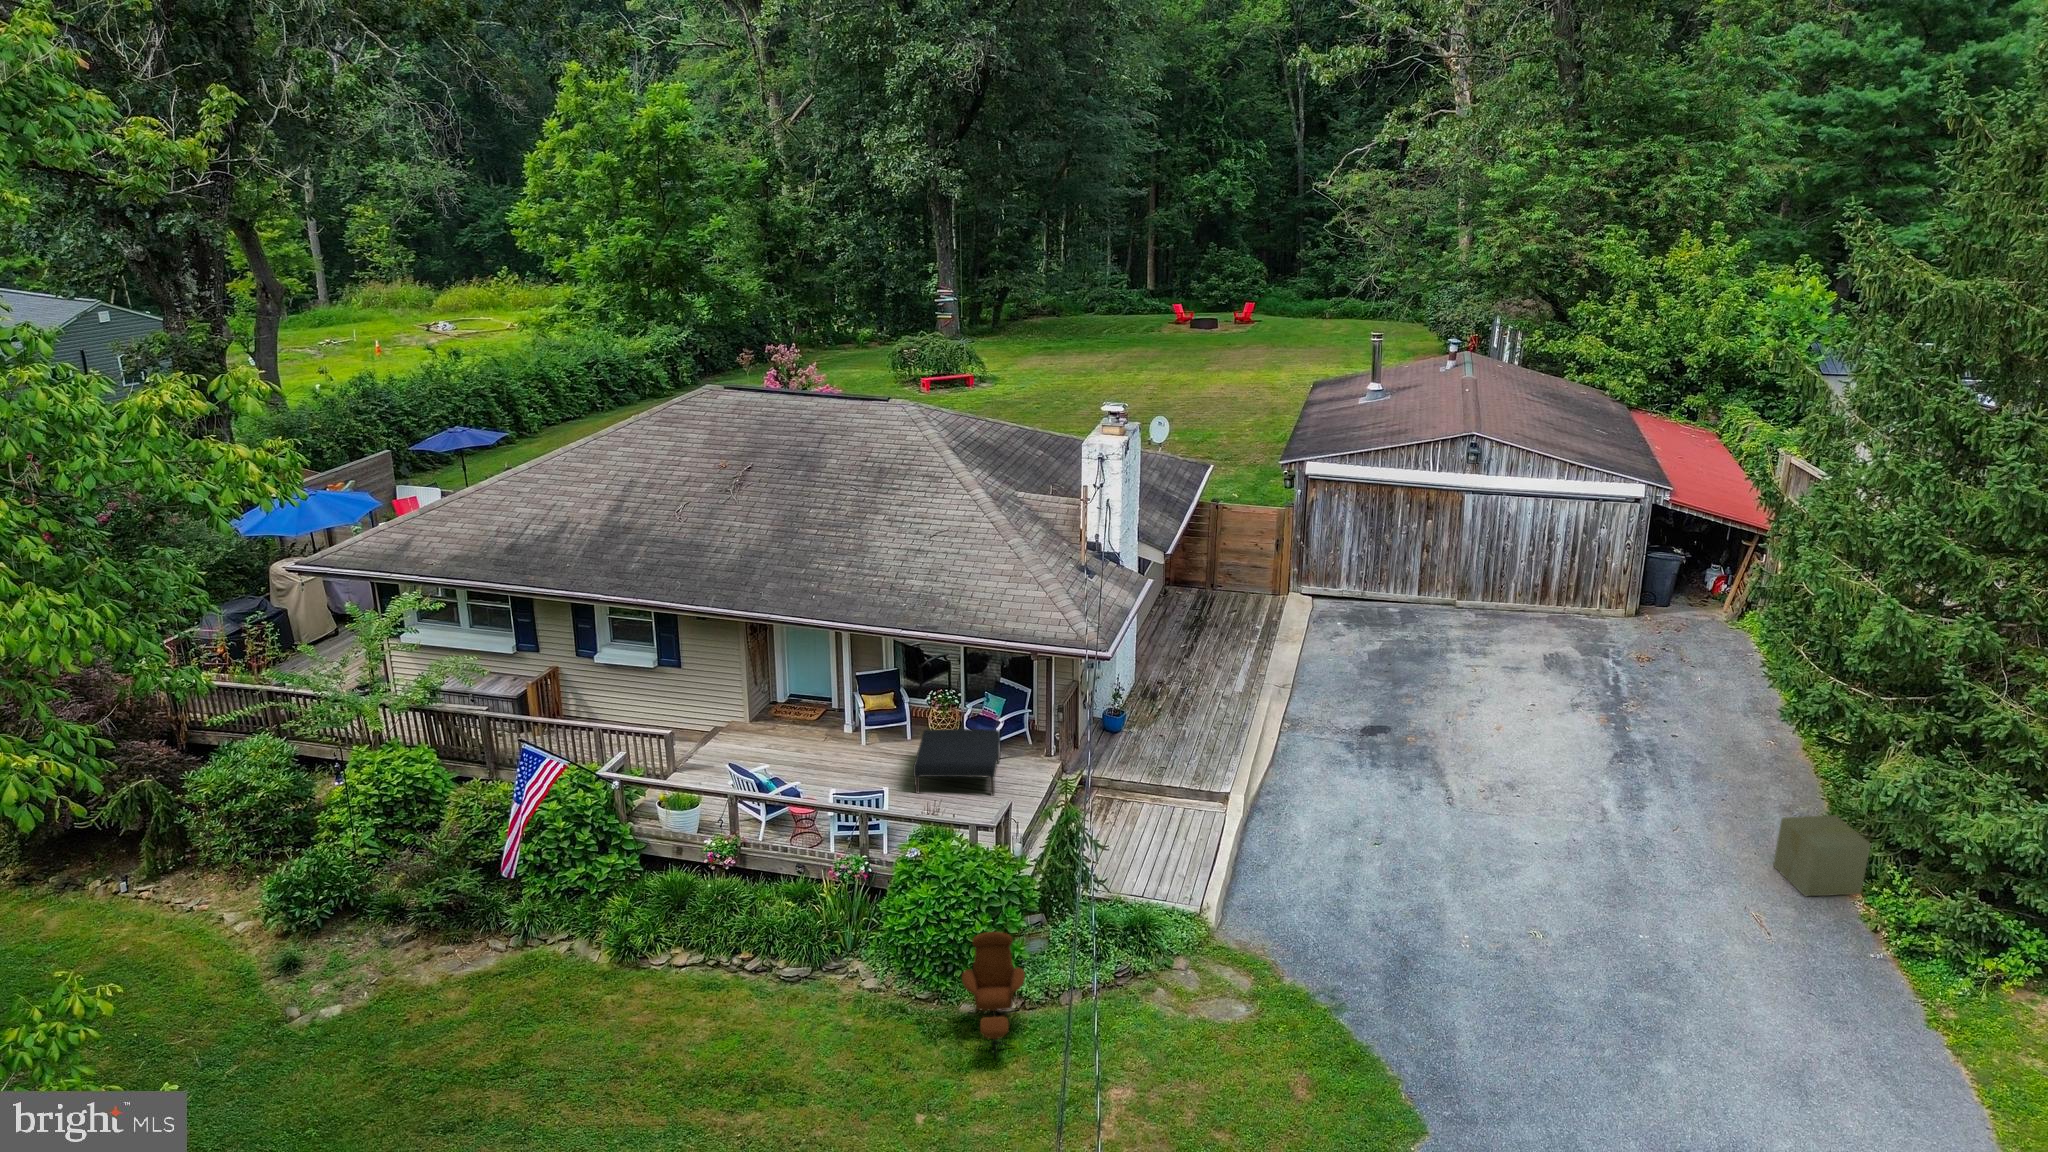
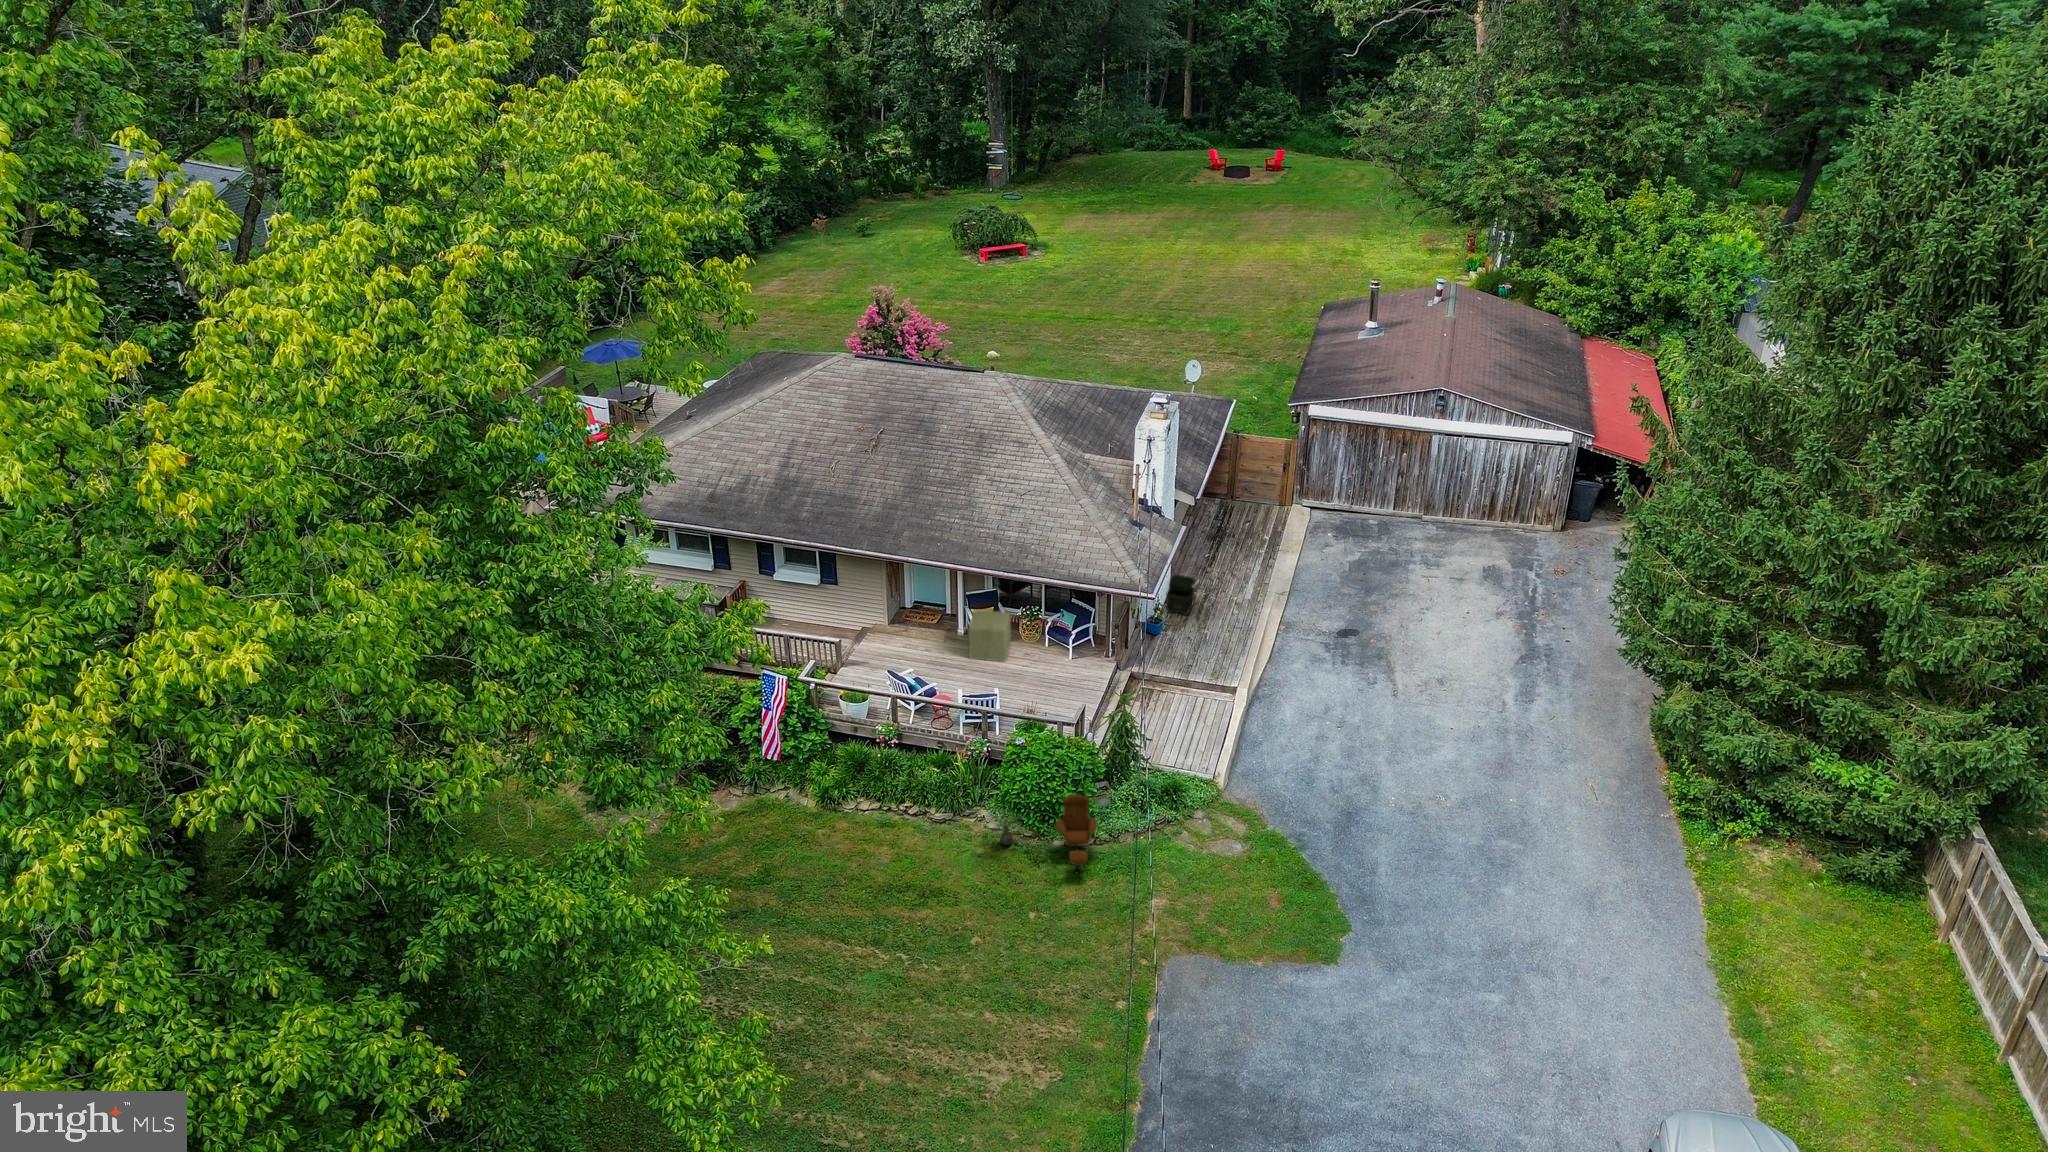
toolbox: none [1131,658,1169,711] -> present [1166,575,1195,615]
ottoman: present [913,729,1001,796] -> none [1015,641,1074,692]
cardboard box: present [1773,815,1871,896] -> present [968,610,1011,661]
decorative plant: none [858,954,916,1013] -> present [996,810,1023,845]

